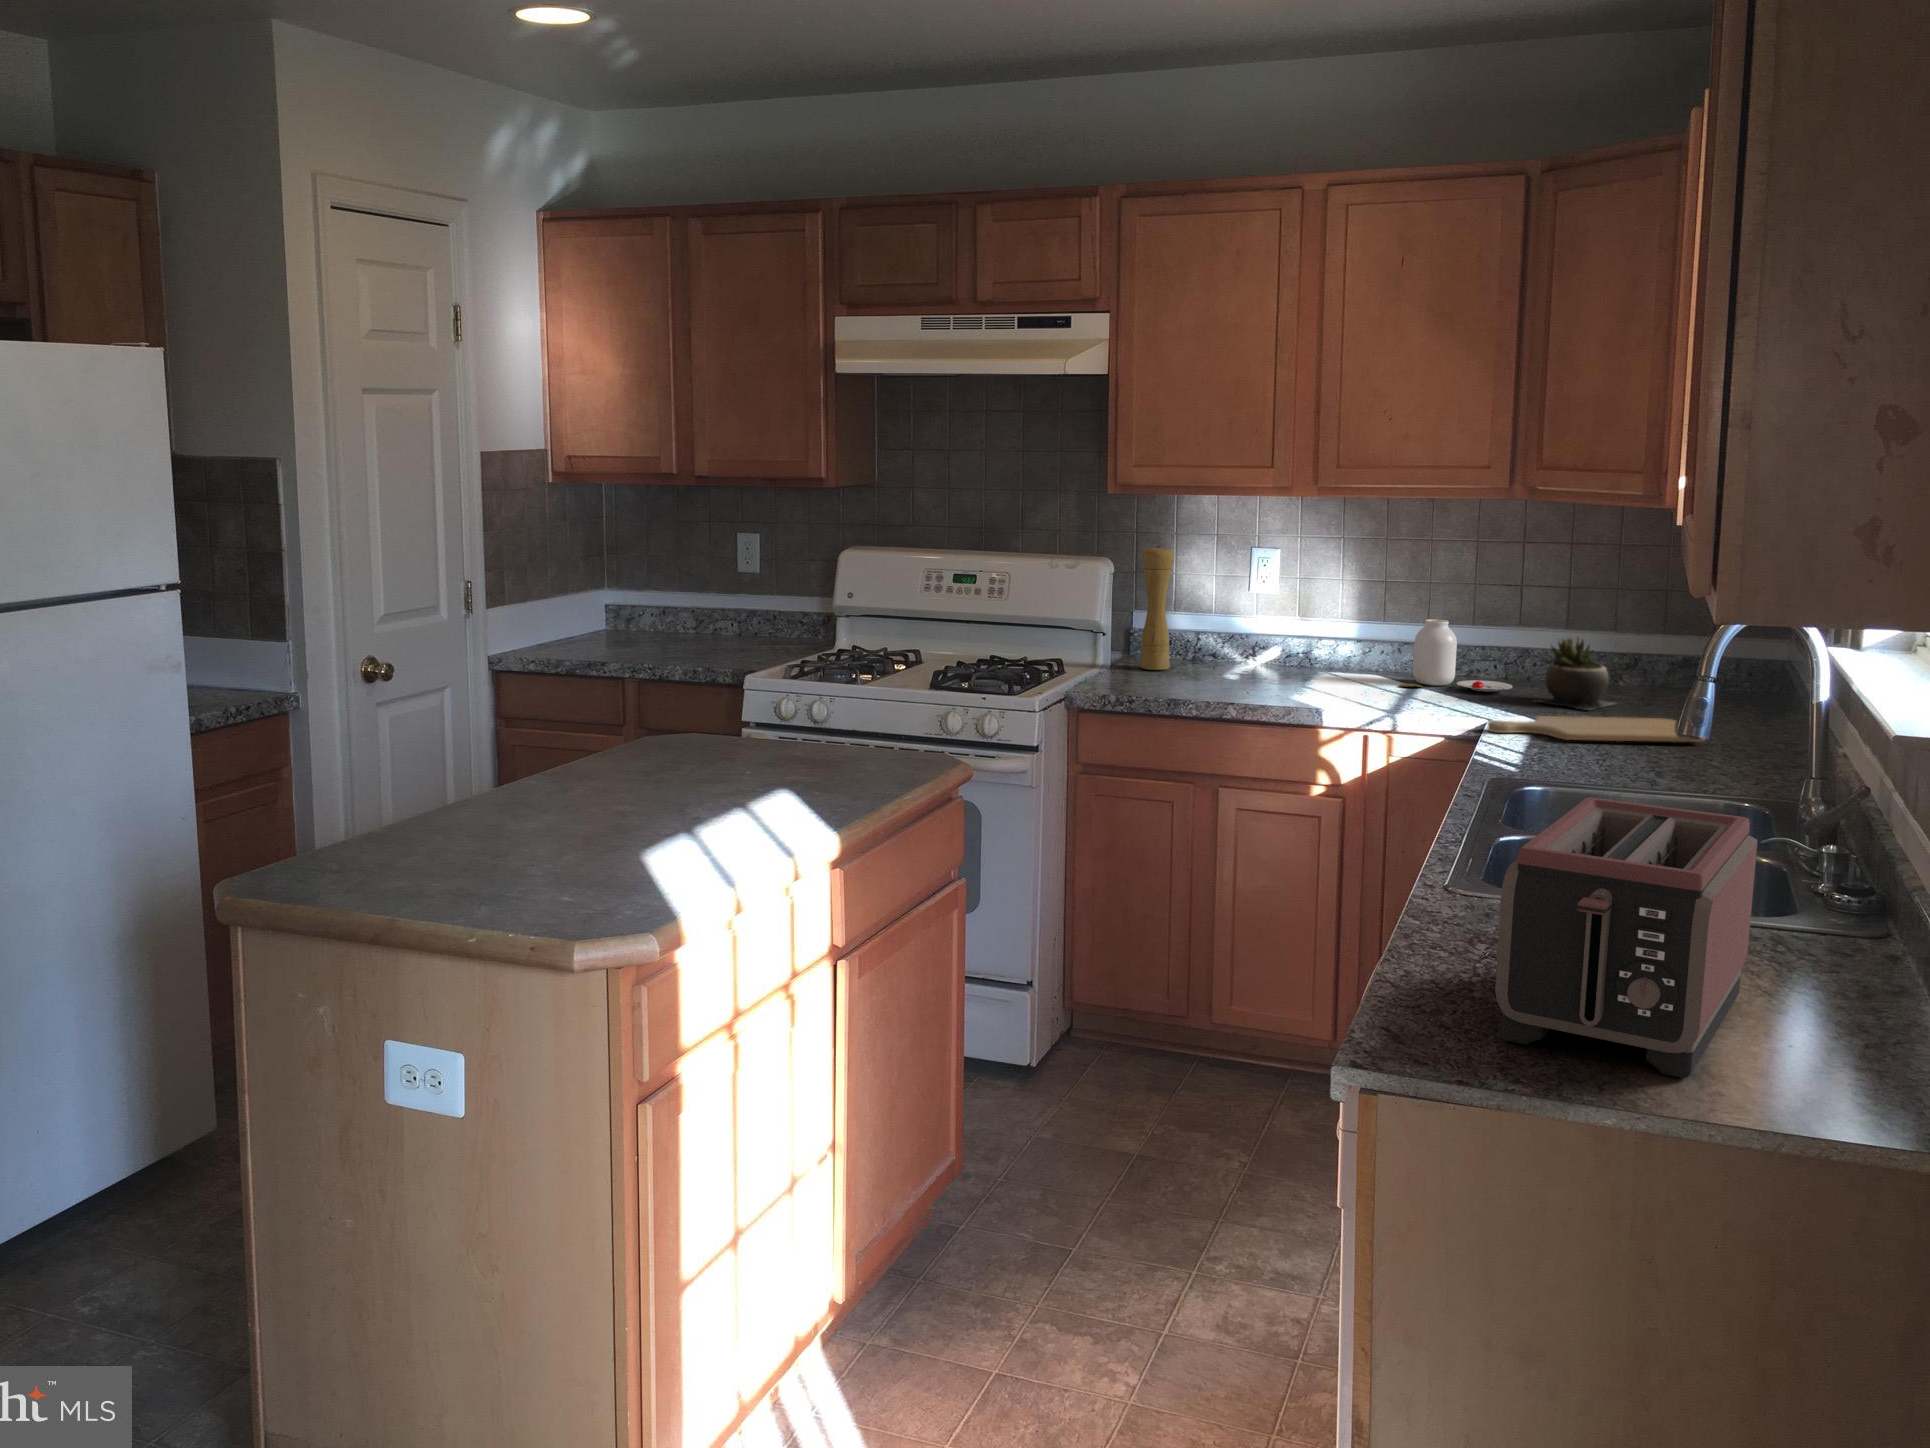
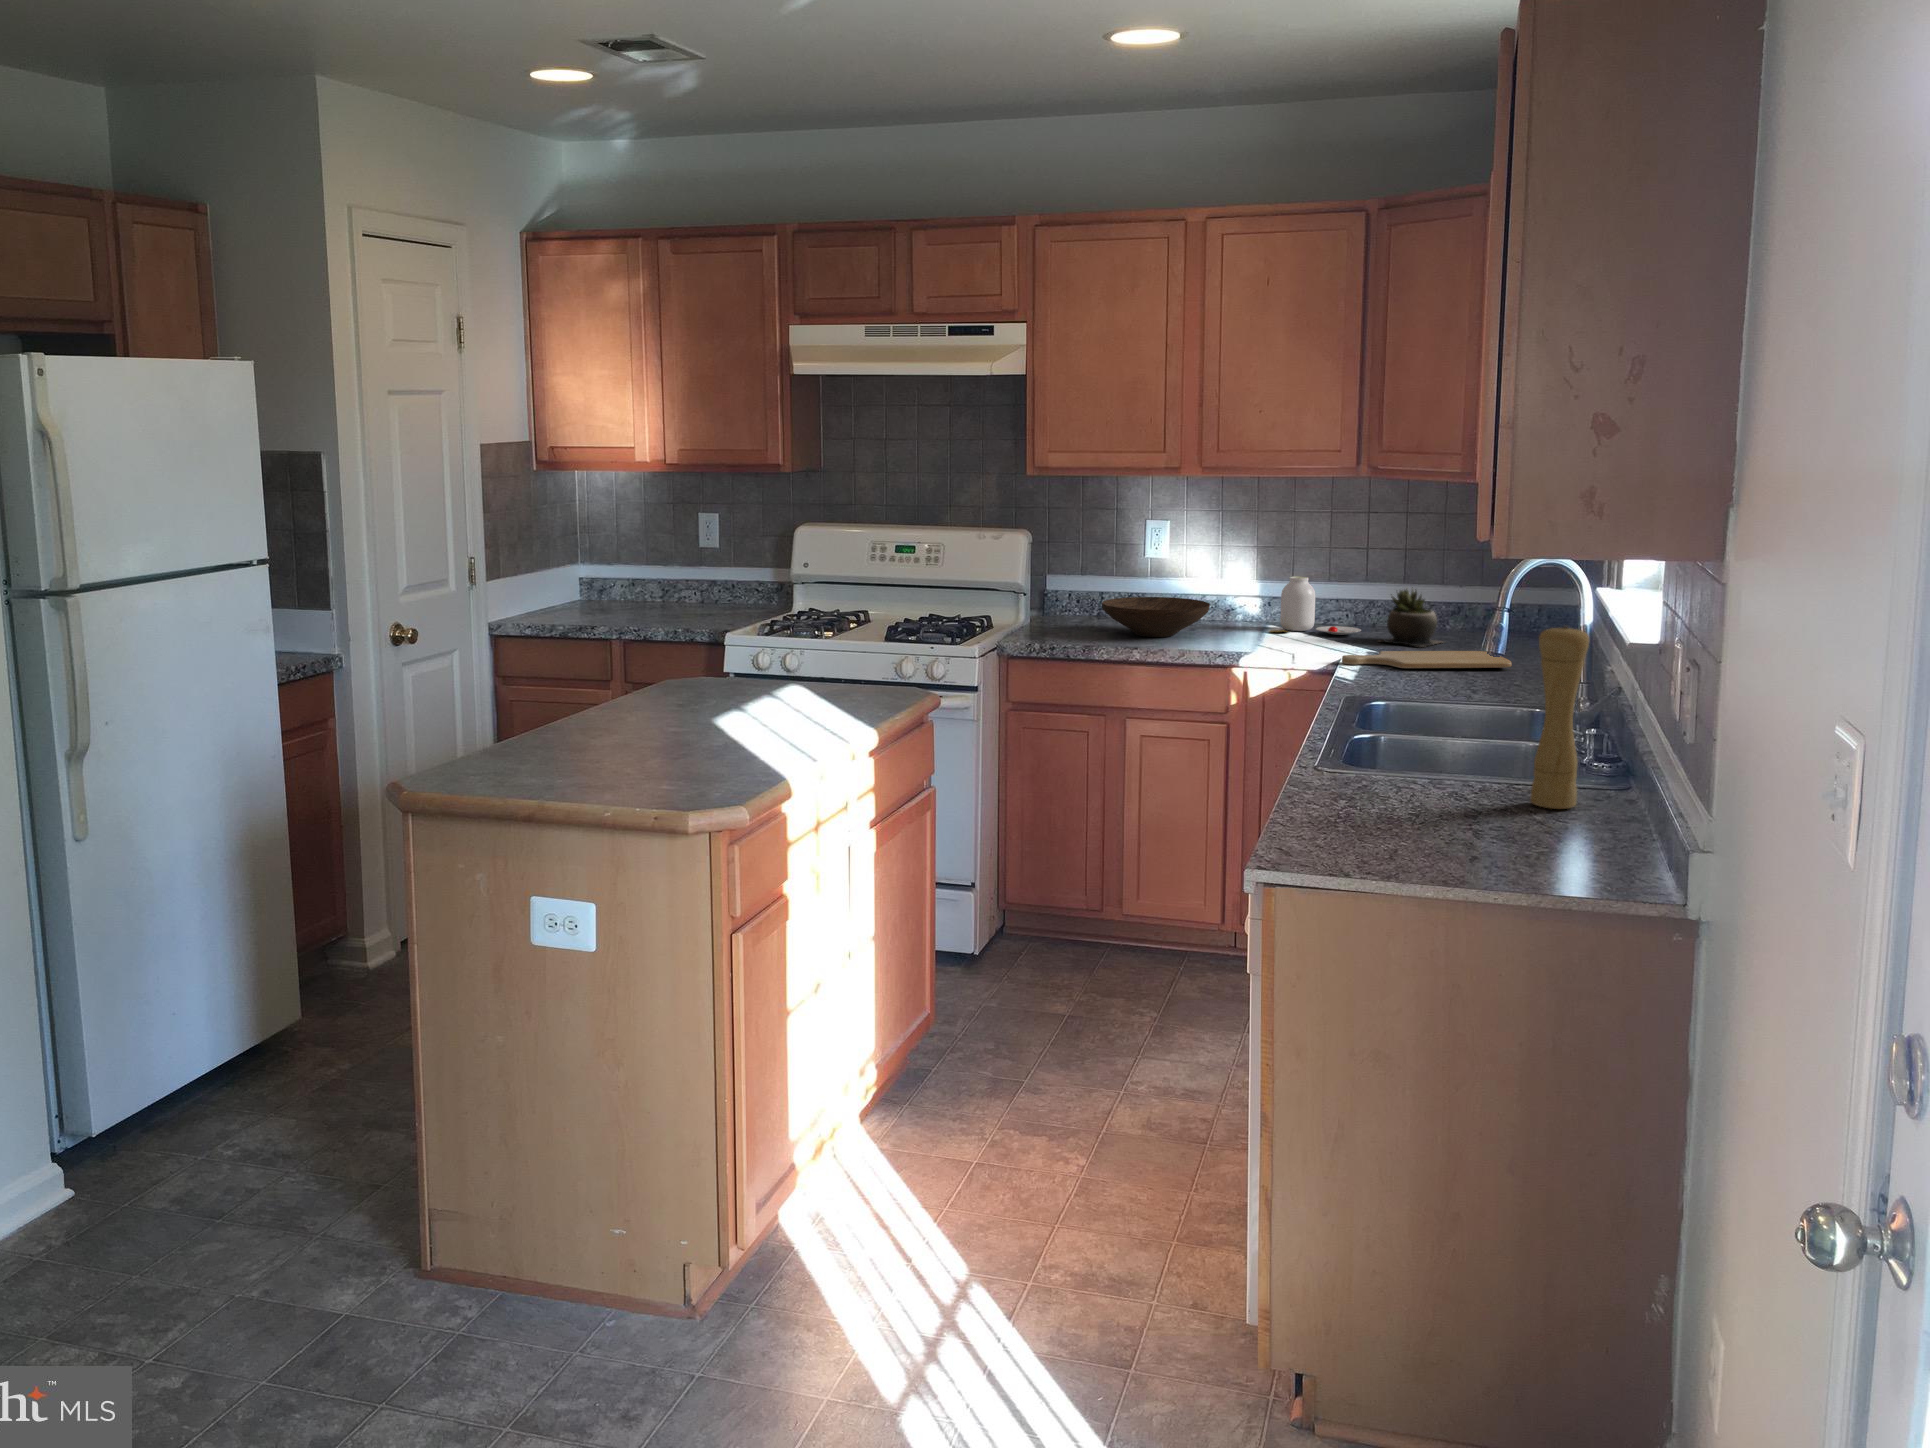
pepper mill: present [1140,546,1174,670] -> present [1531,625,1589,809]
wooden bowl: none [1194,641,1326,690] -> present [1102,597,1210,637]
toaster: present [1495,797,1757,1078] -> none [1354,687,1532,868]

